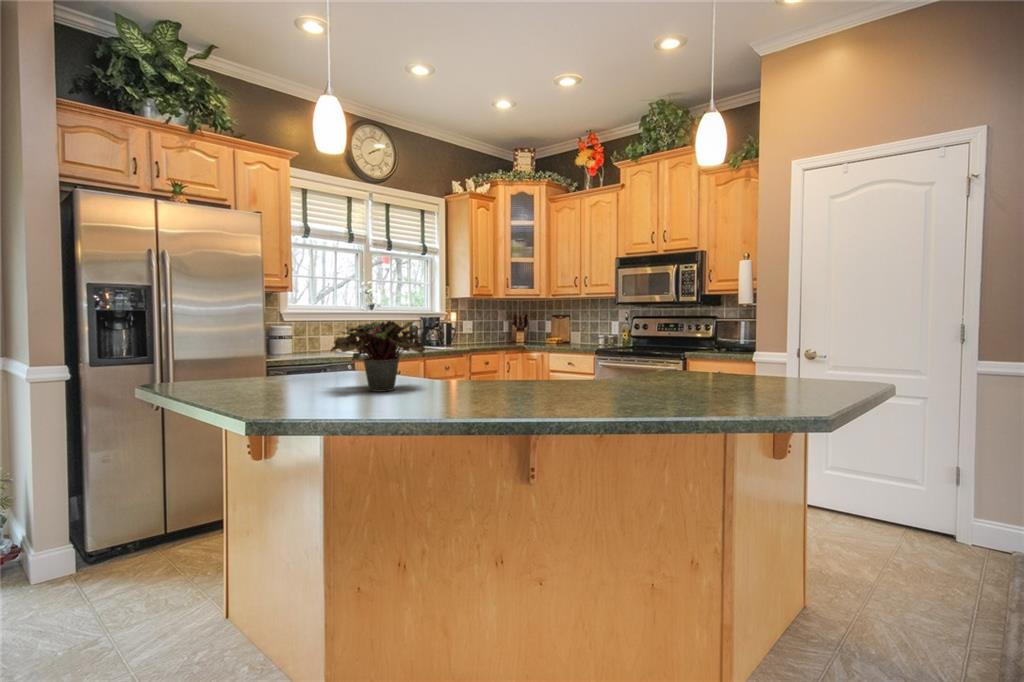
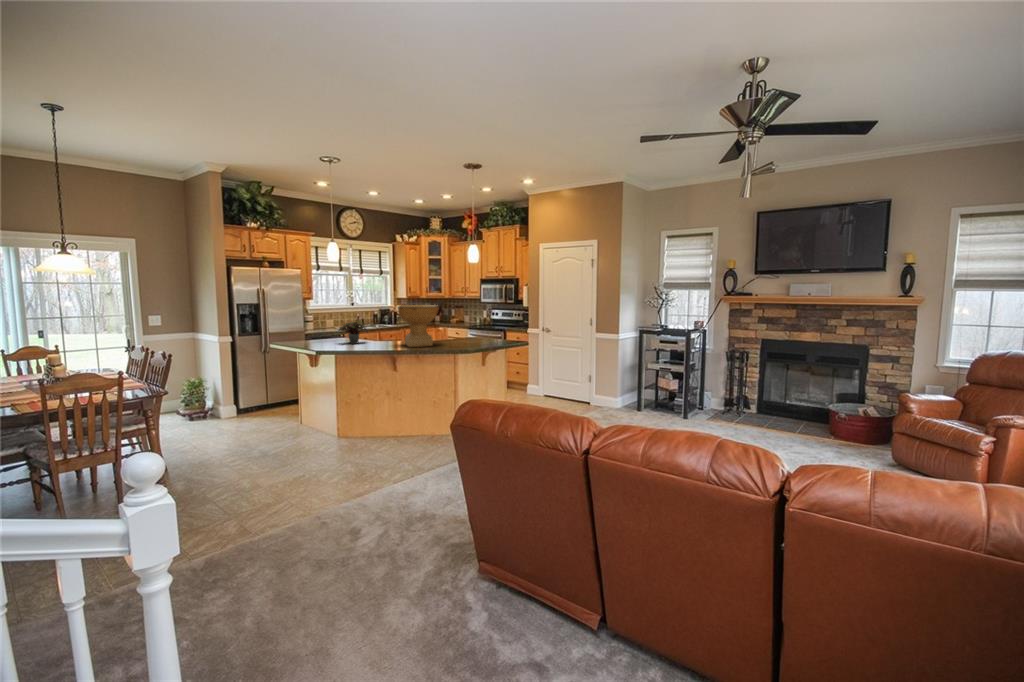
decorative bowl: none [536,253,682,408] -> present [397,305,439,347]

